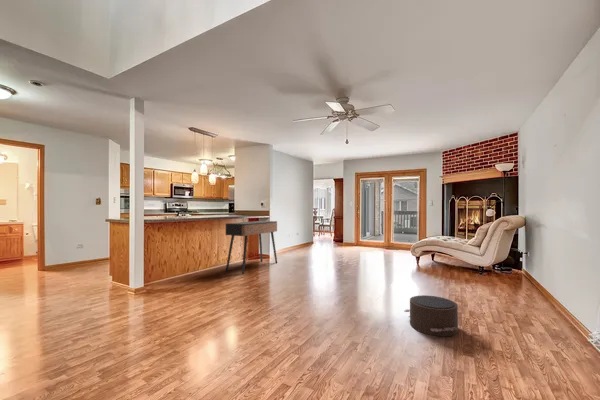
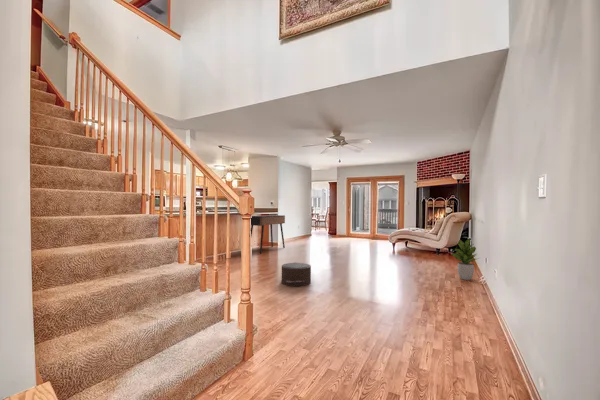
potted plant: none [524,262,577,328] -> present [451,239,476,280]
pouf: present [405,295,458,336] -> present [281,263,311,286]

